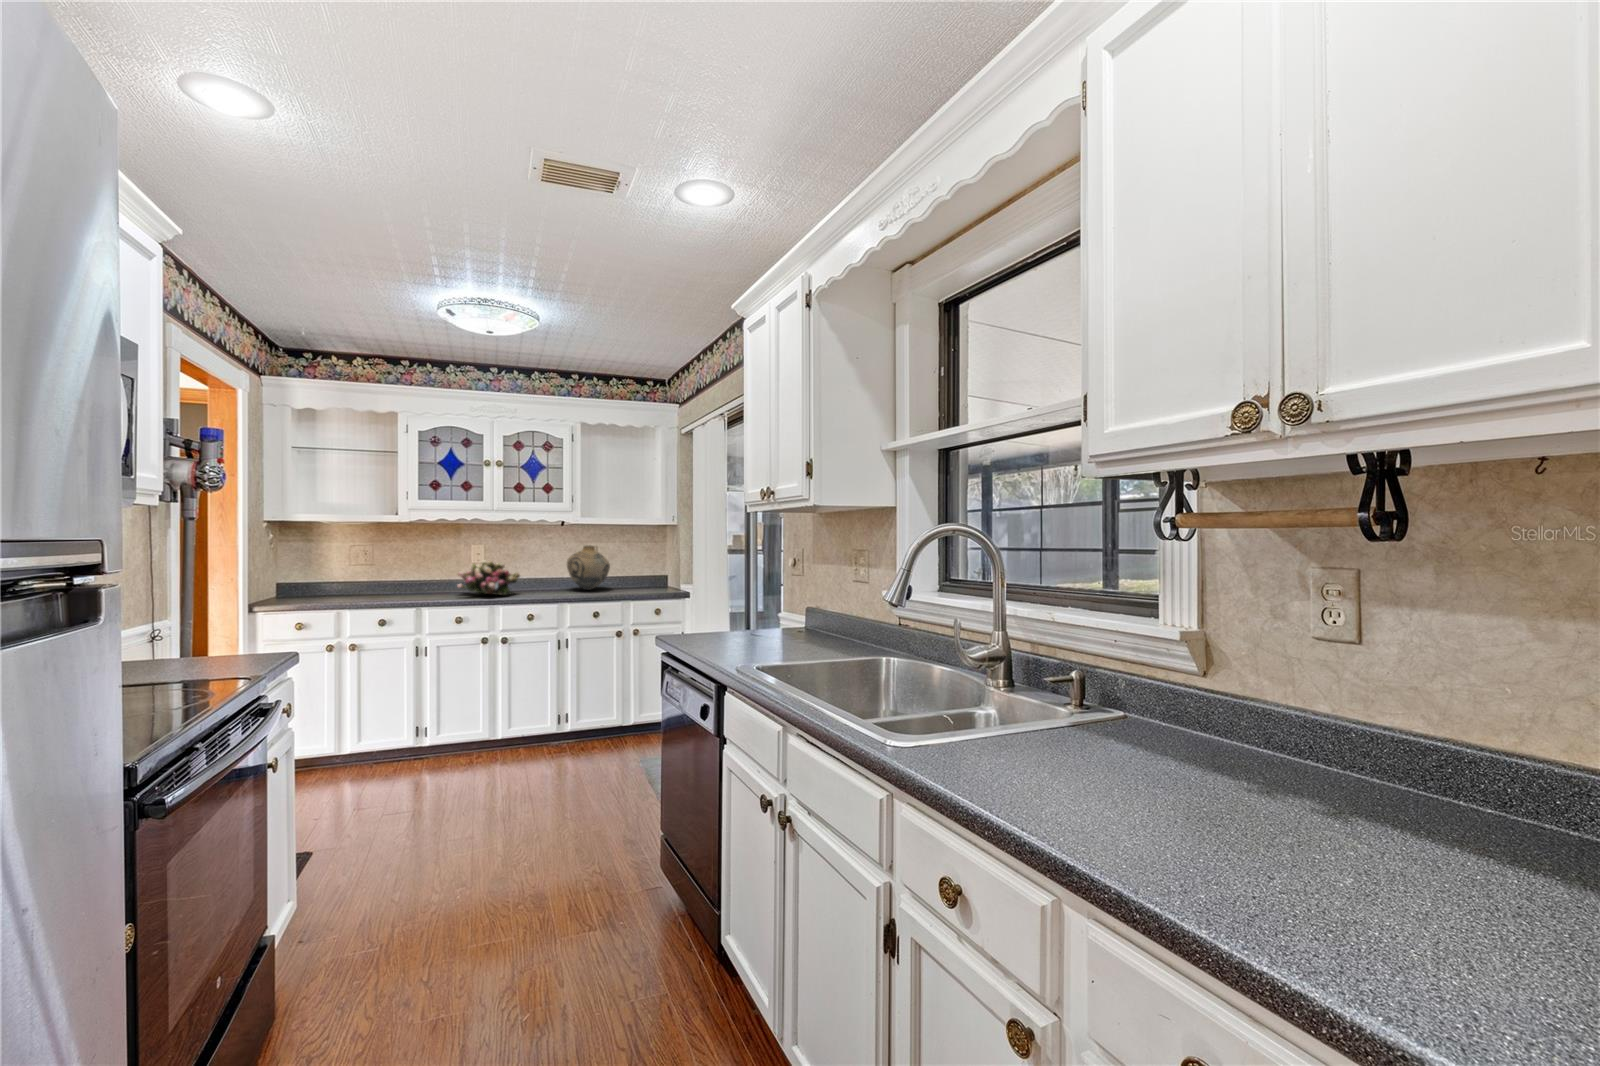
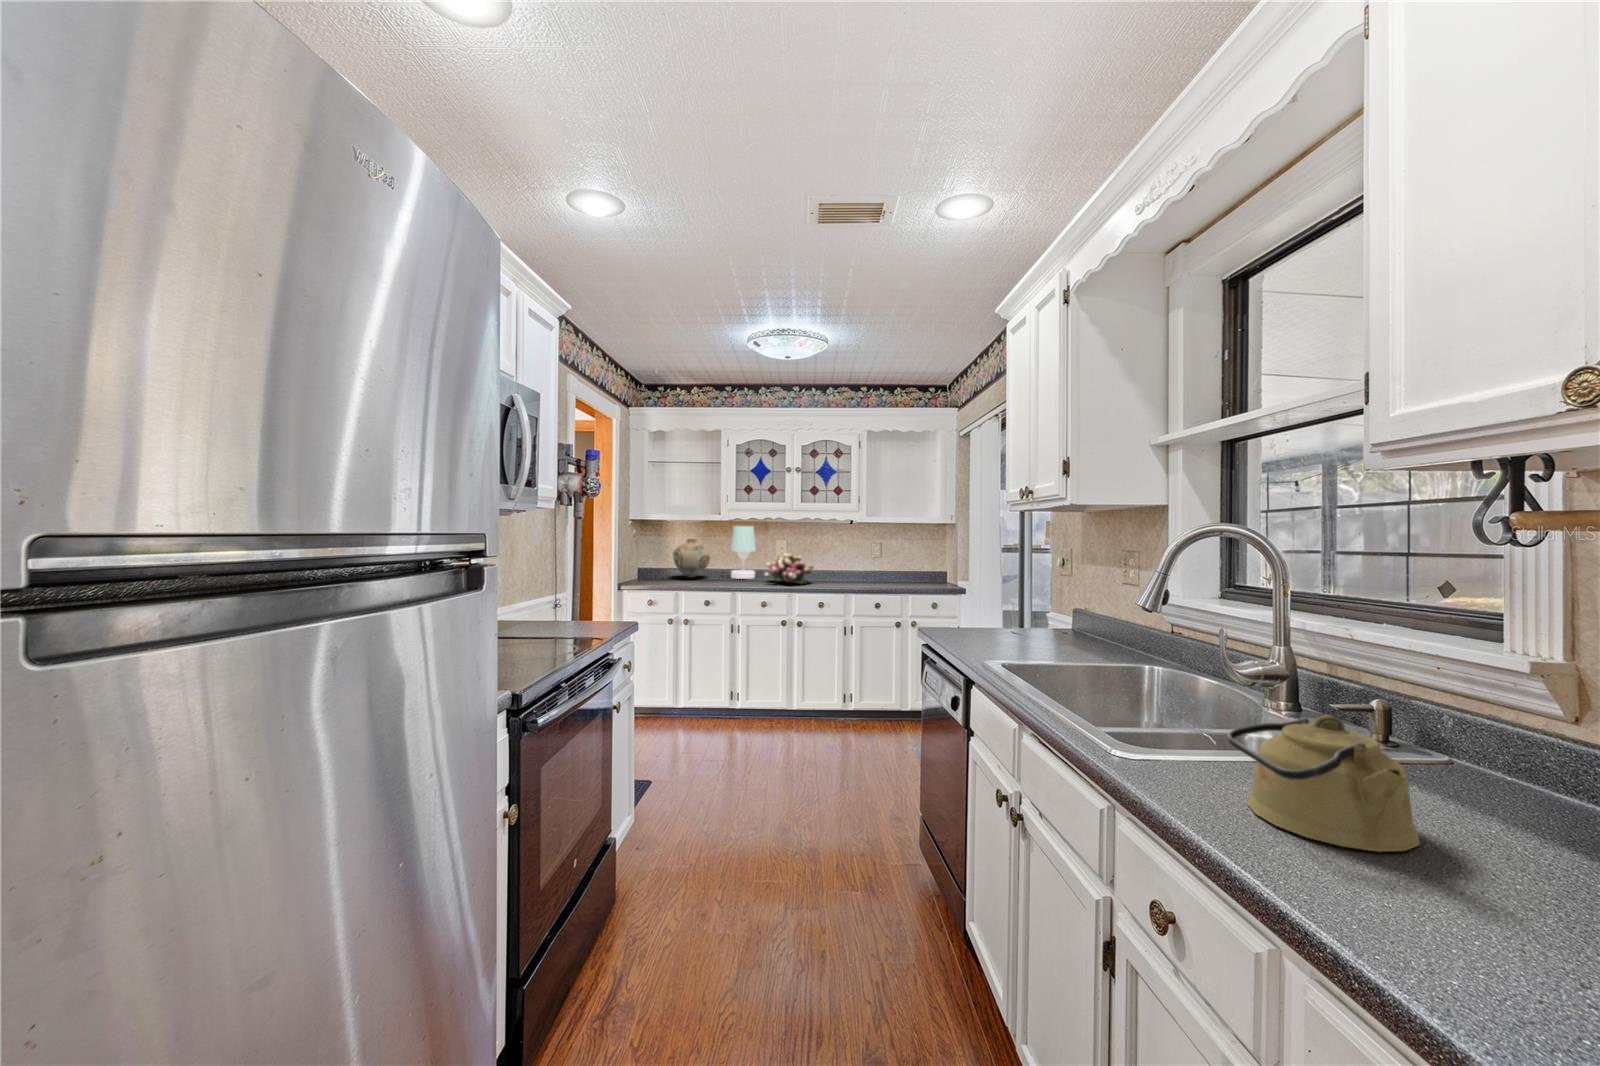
table lamp: none [409,528,444,592] -> present [731,526,756,579]
vase: present [567,546,610,590] -> present [673,539,710,578]
kettle: none [992,686,1135,798] -> present [1227,715,1419,852]

